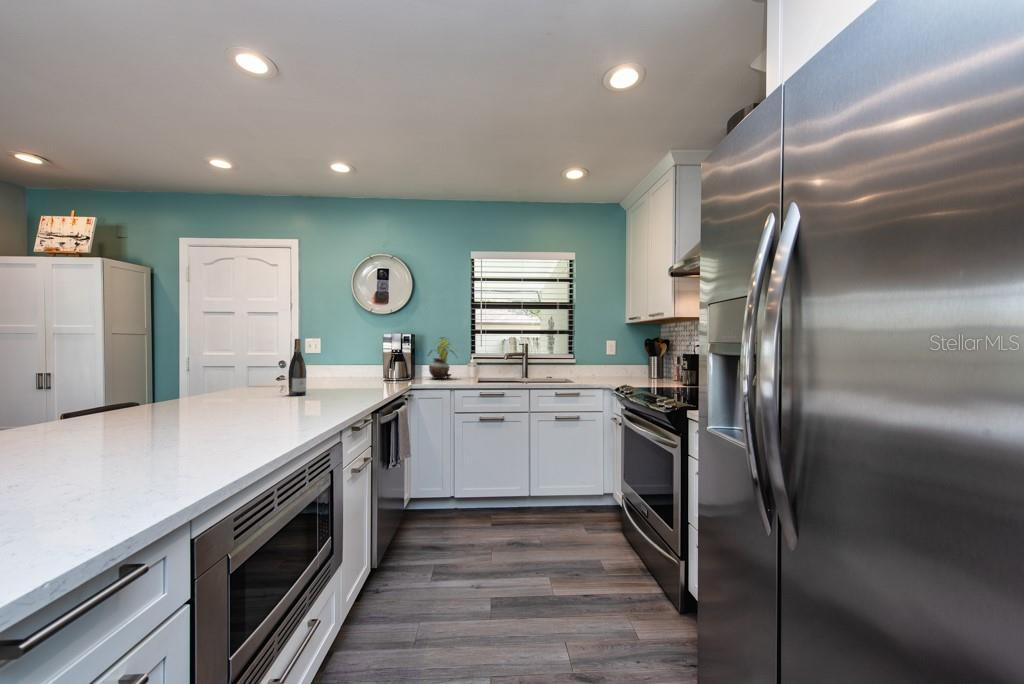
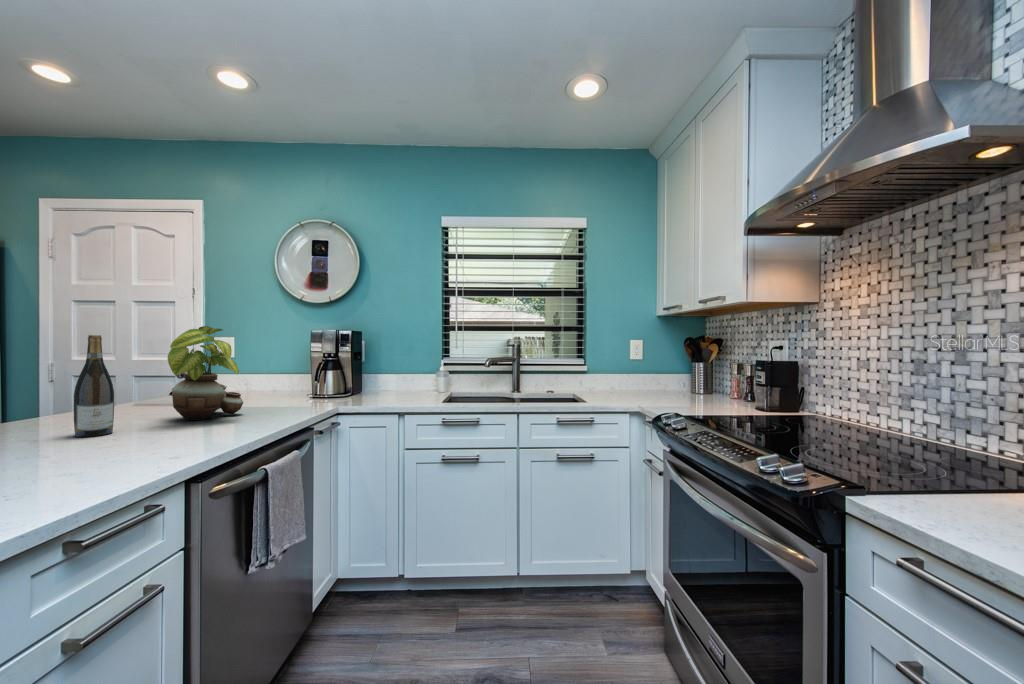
potted plant: present [428,337,457,379] -> present [168,326,243,420]

